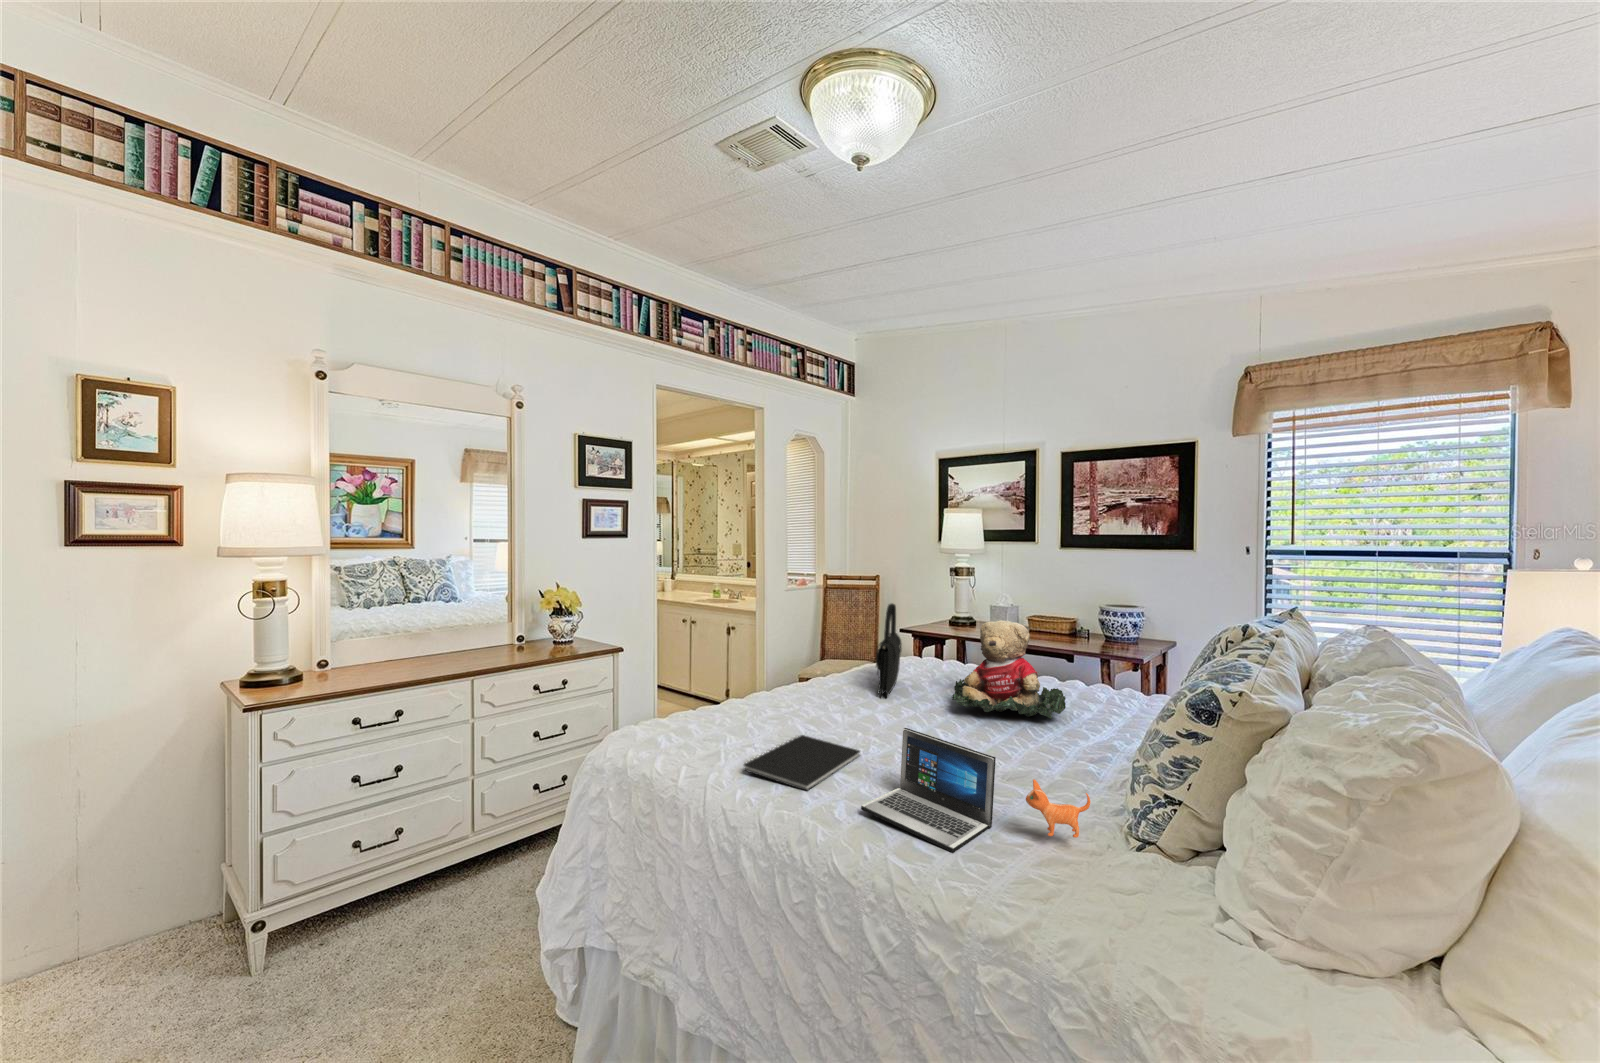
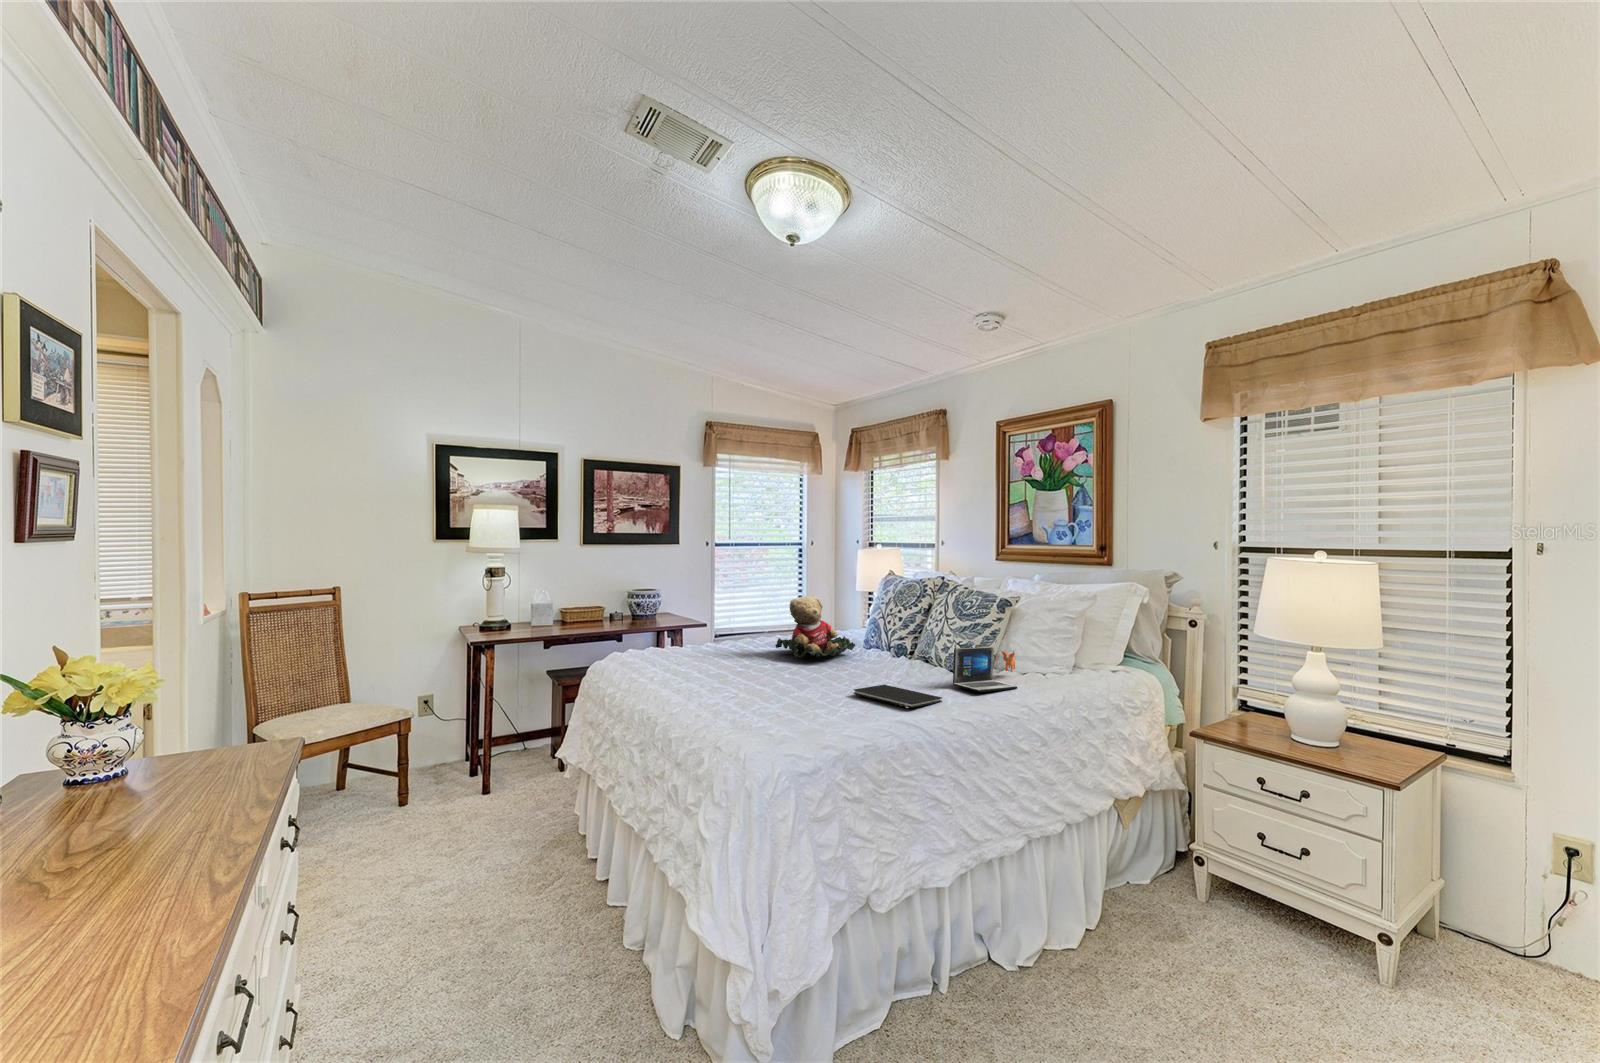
handbag: present [876,604,902,697] -> none [703,595,760,672]

